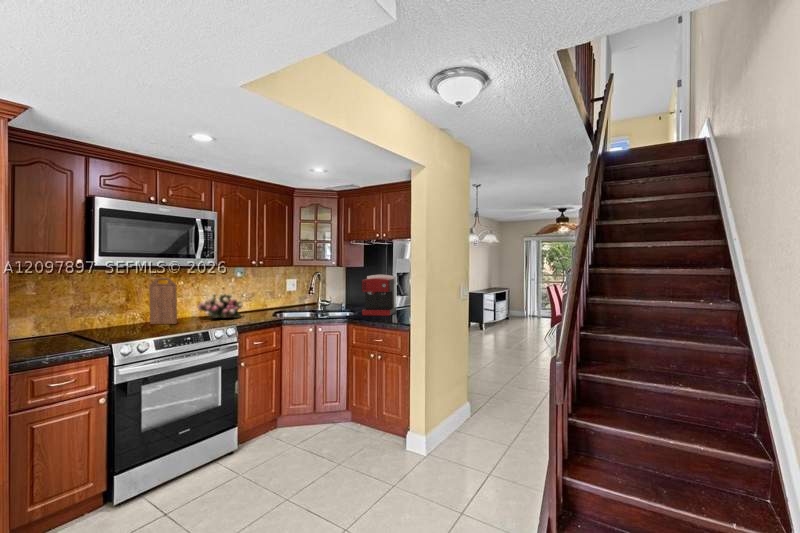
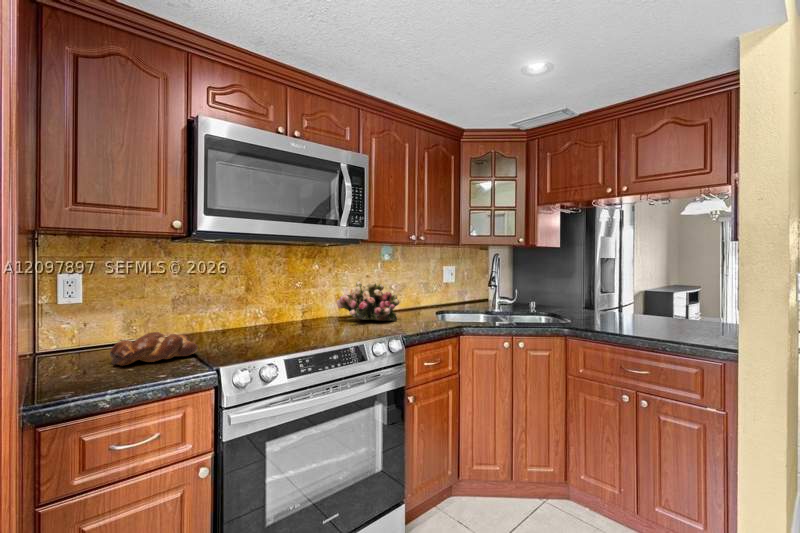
coffee maker: present [361,274,396,316] -> none [588,258,643,327]
cutting board: present [149,278,177,324] -> none [274,257,311,328]
bread loaf: none [38,327,96,346] -> present [110,332,198,366]

